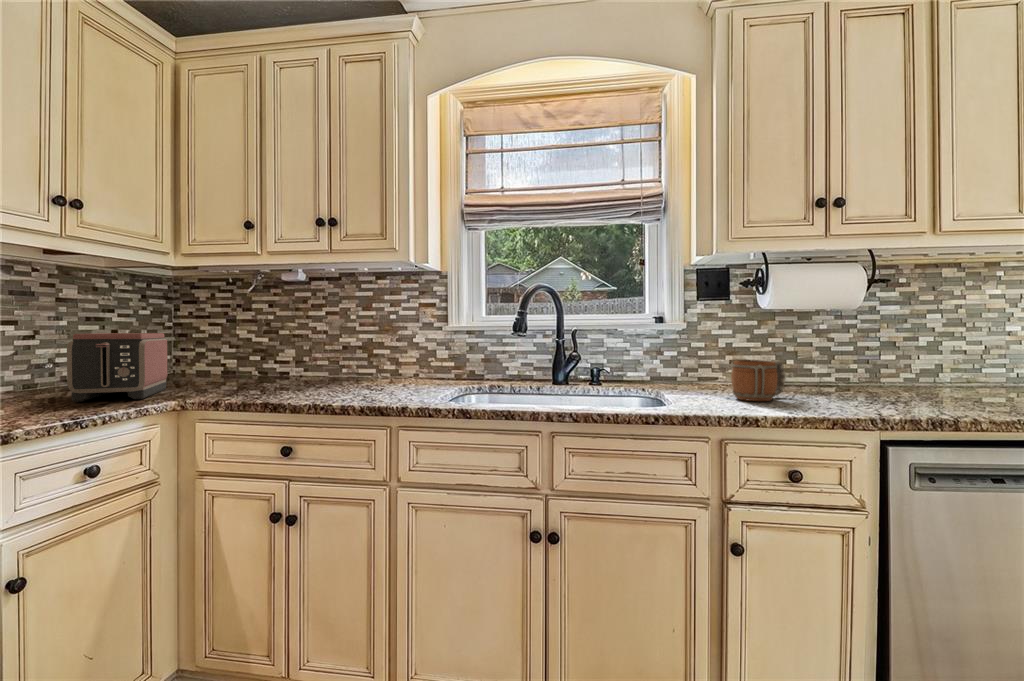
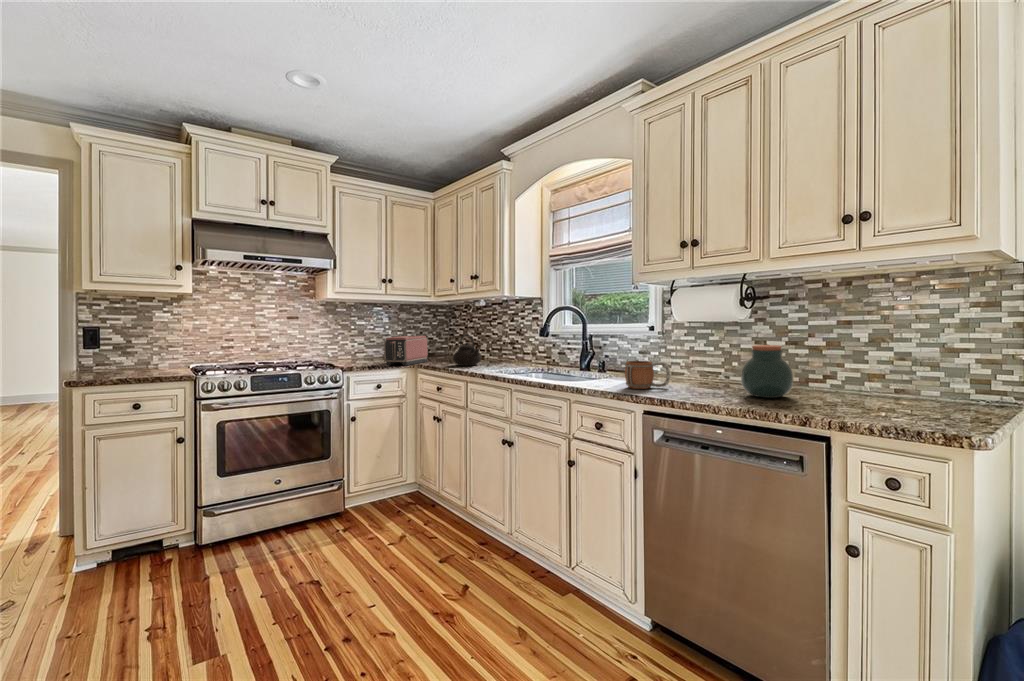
teapot: none [272,329,341,391] -> present [453,334,481,366]
jar: none [873,334,945,398] -> present [741,345,793,398]

